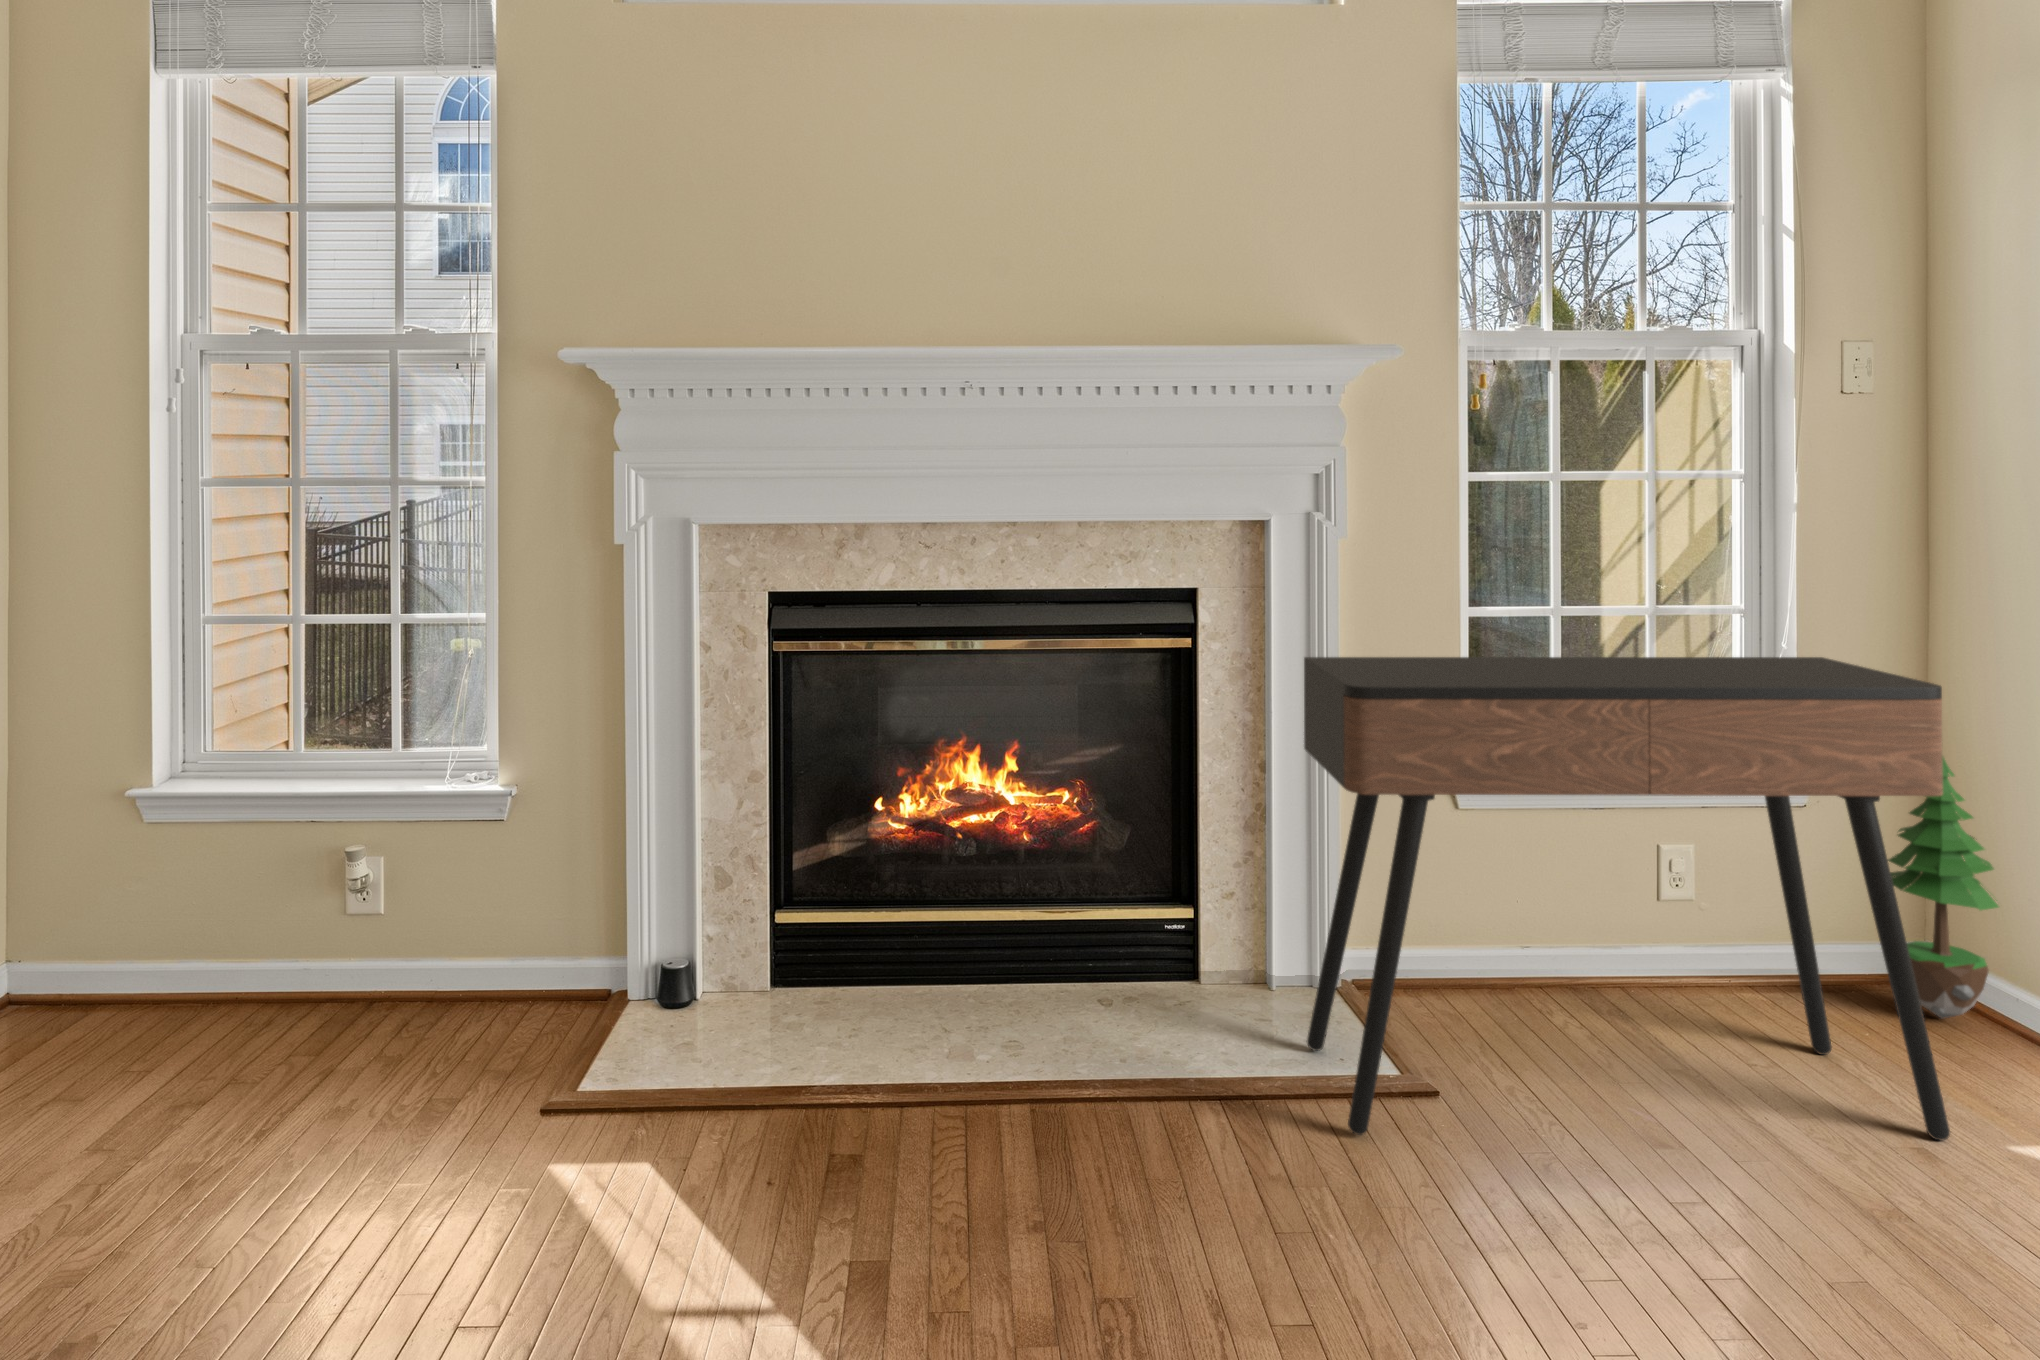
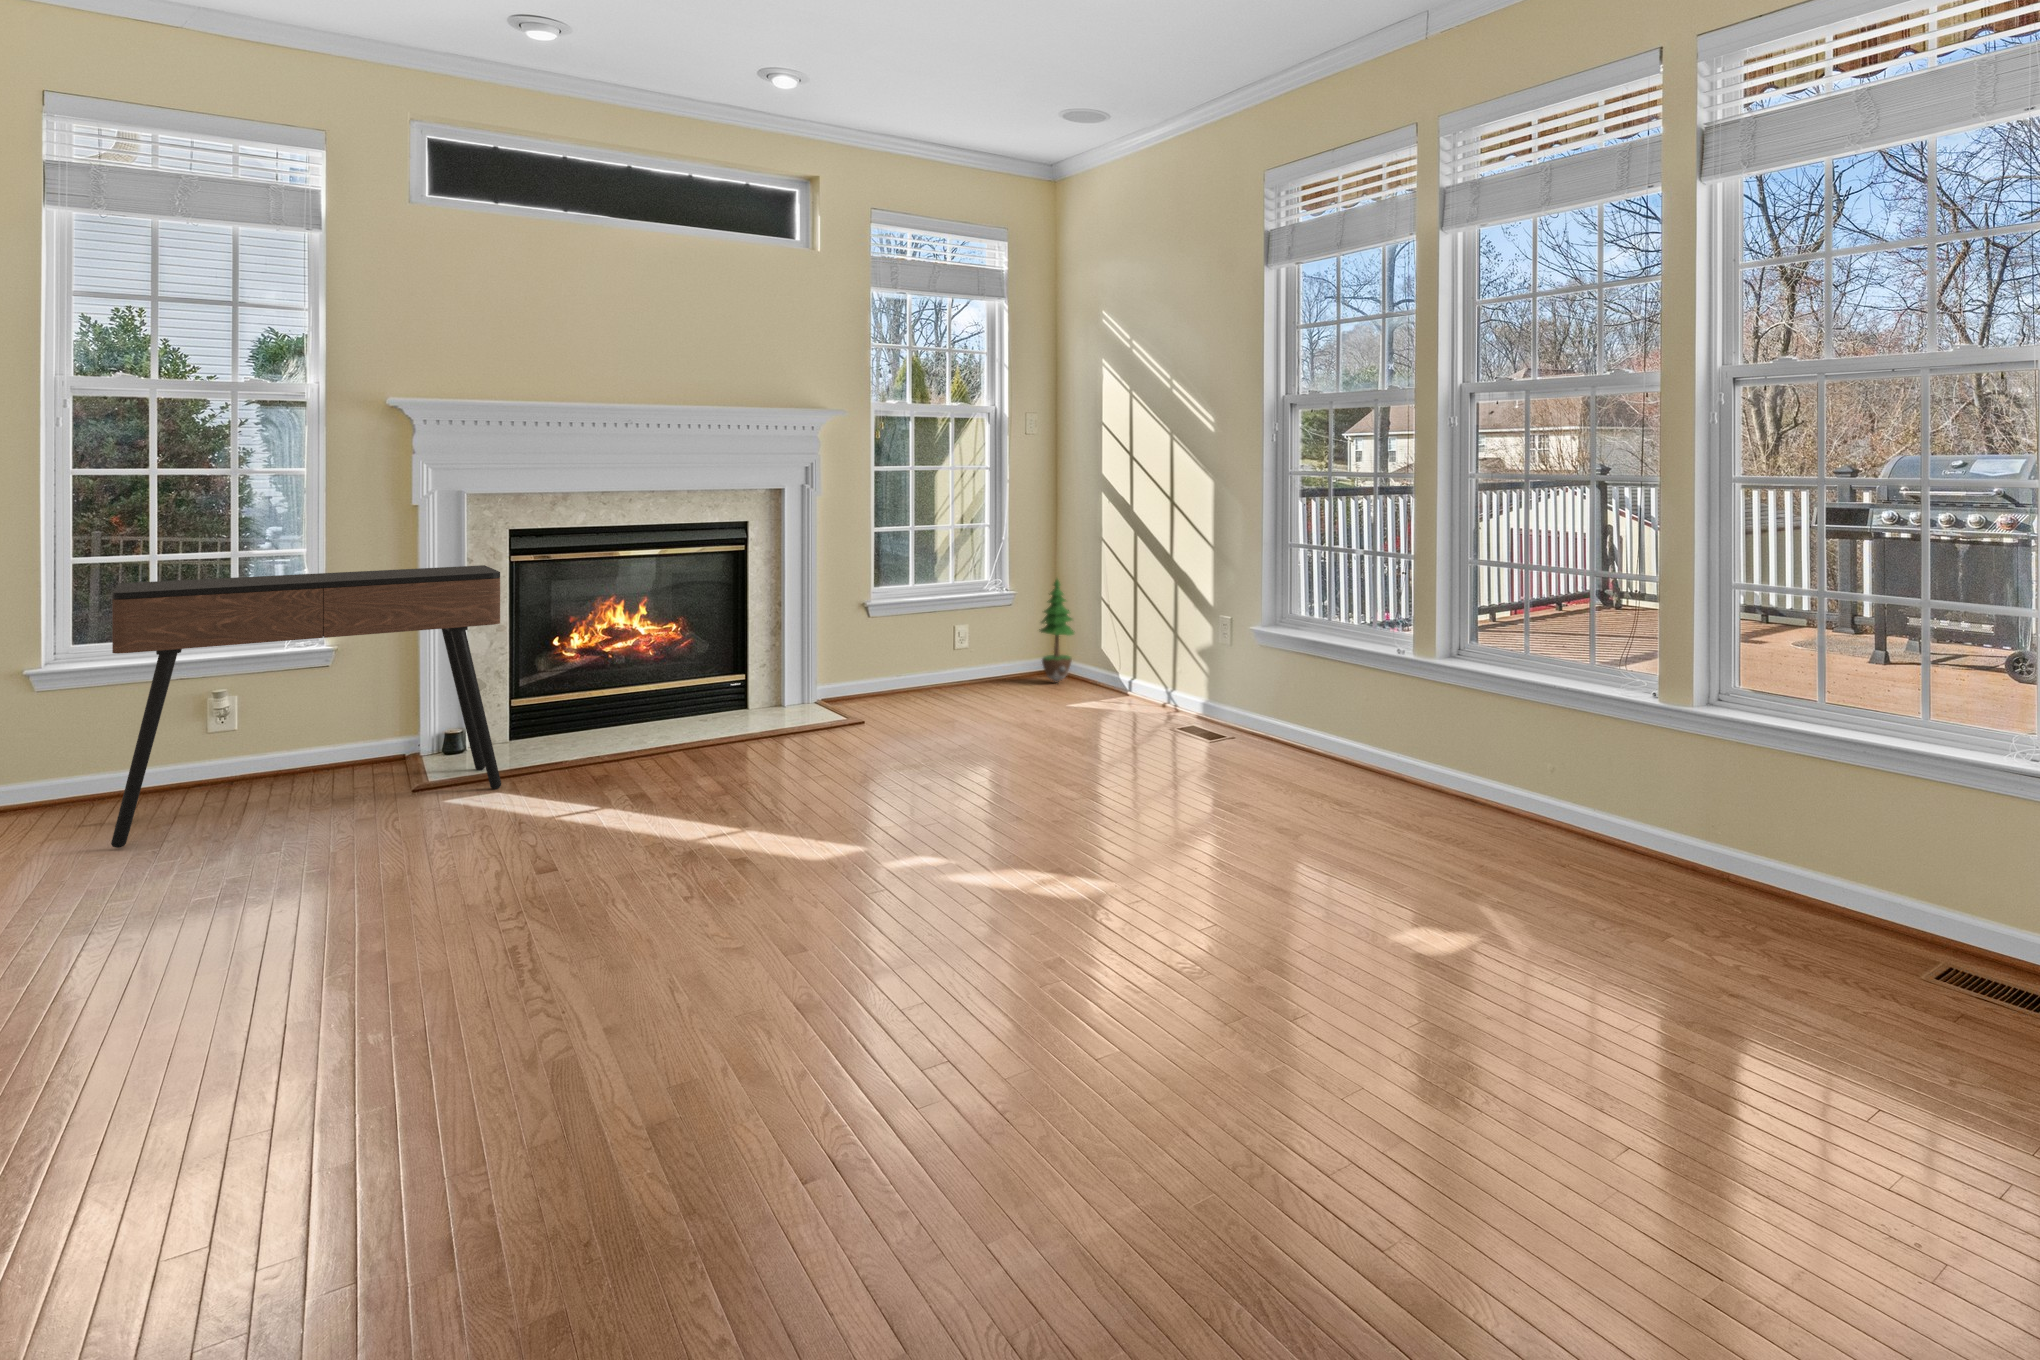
console table: present [1304,657,1950,1140] -> present [111,565,501,848]

